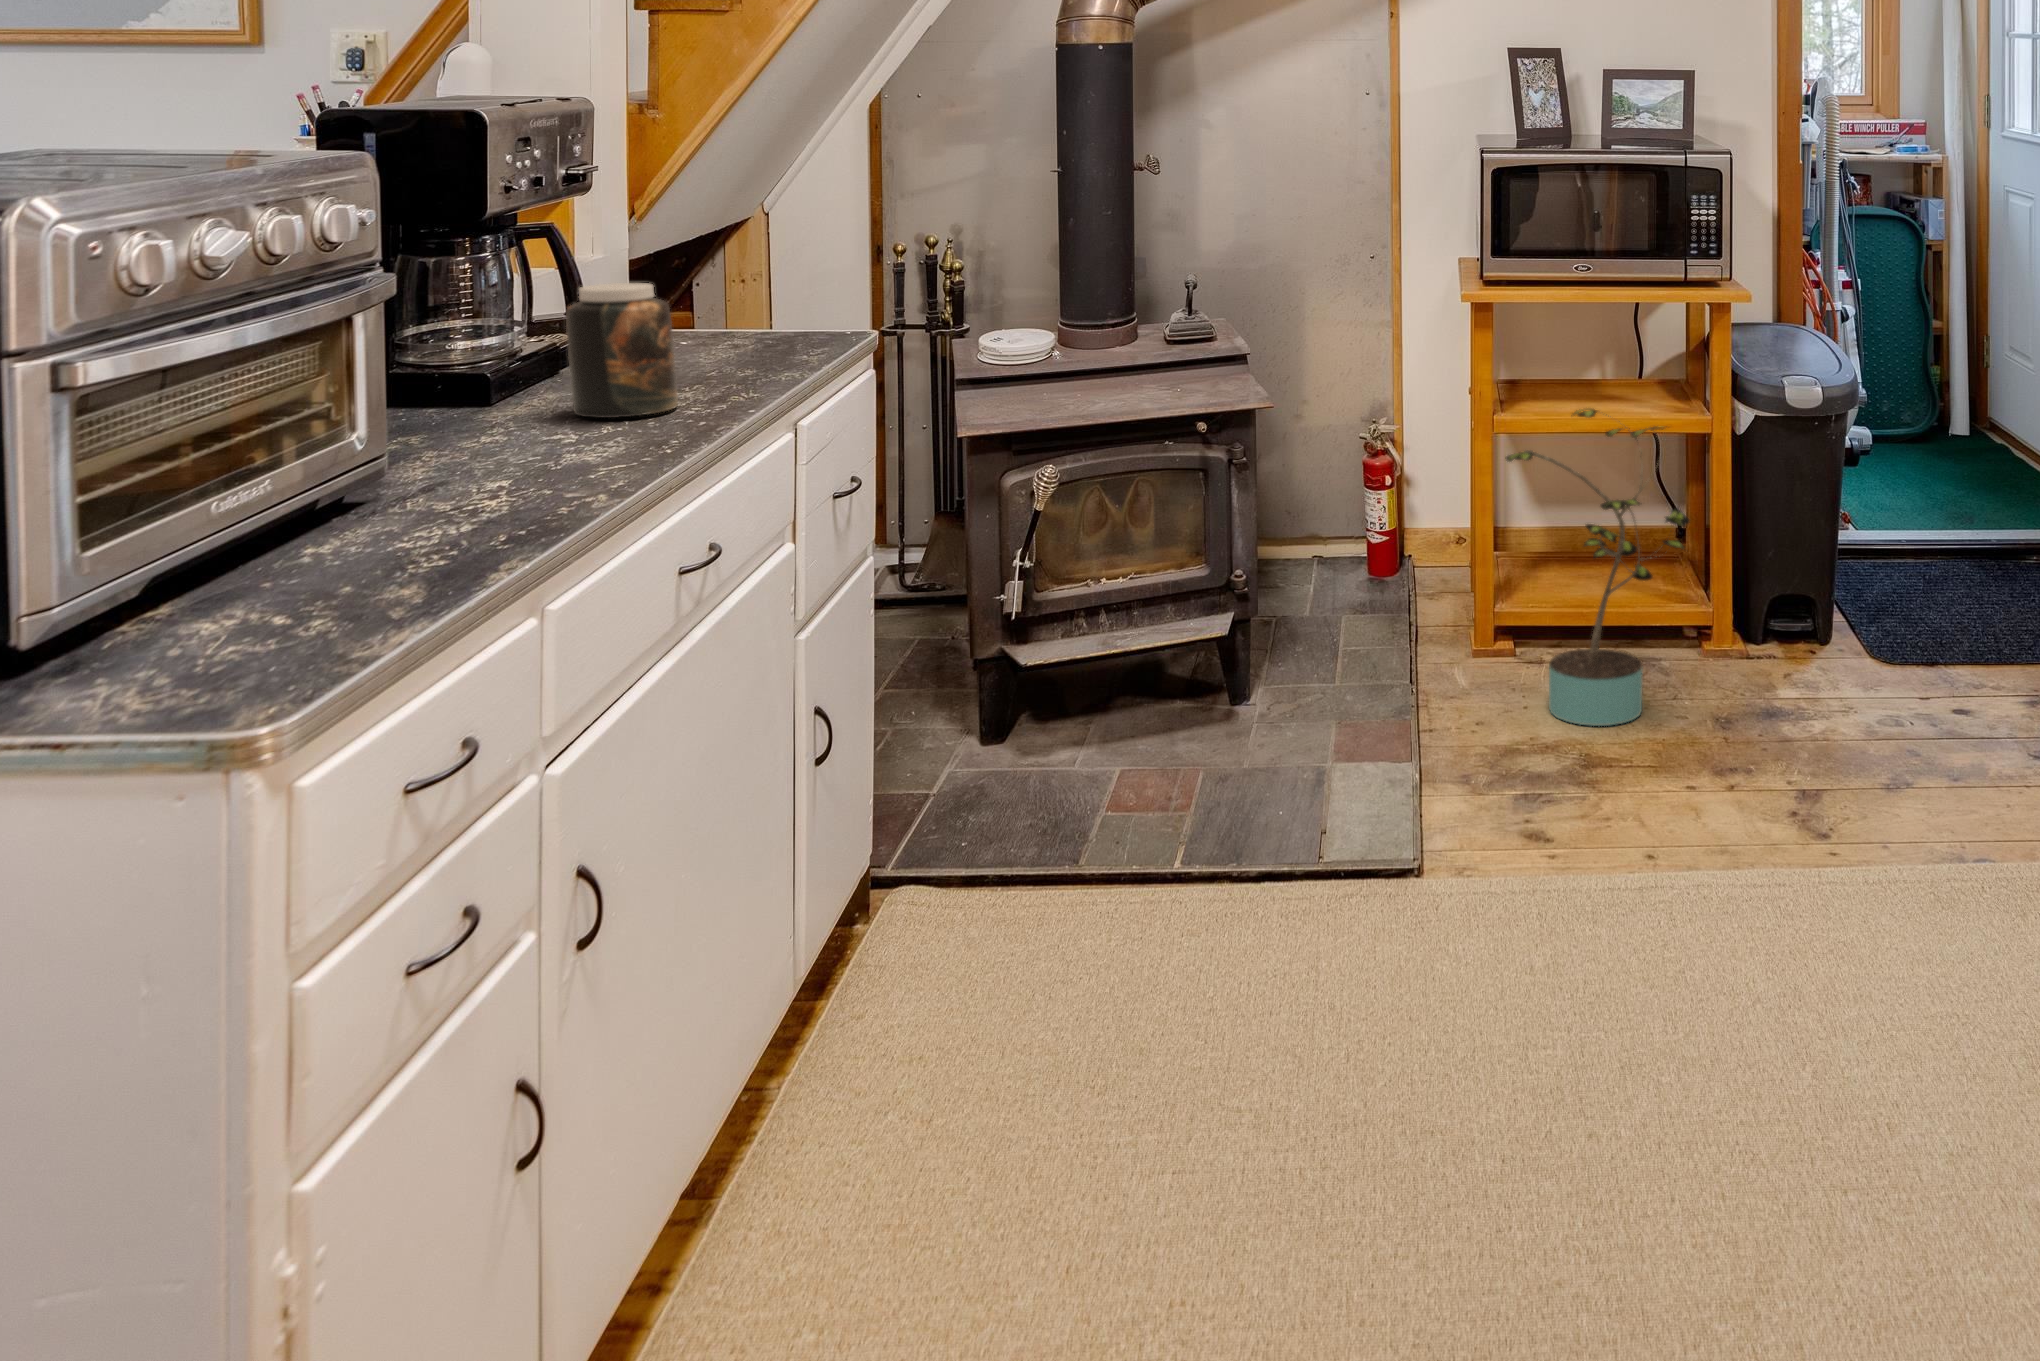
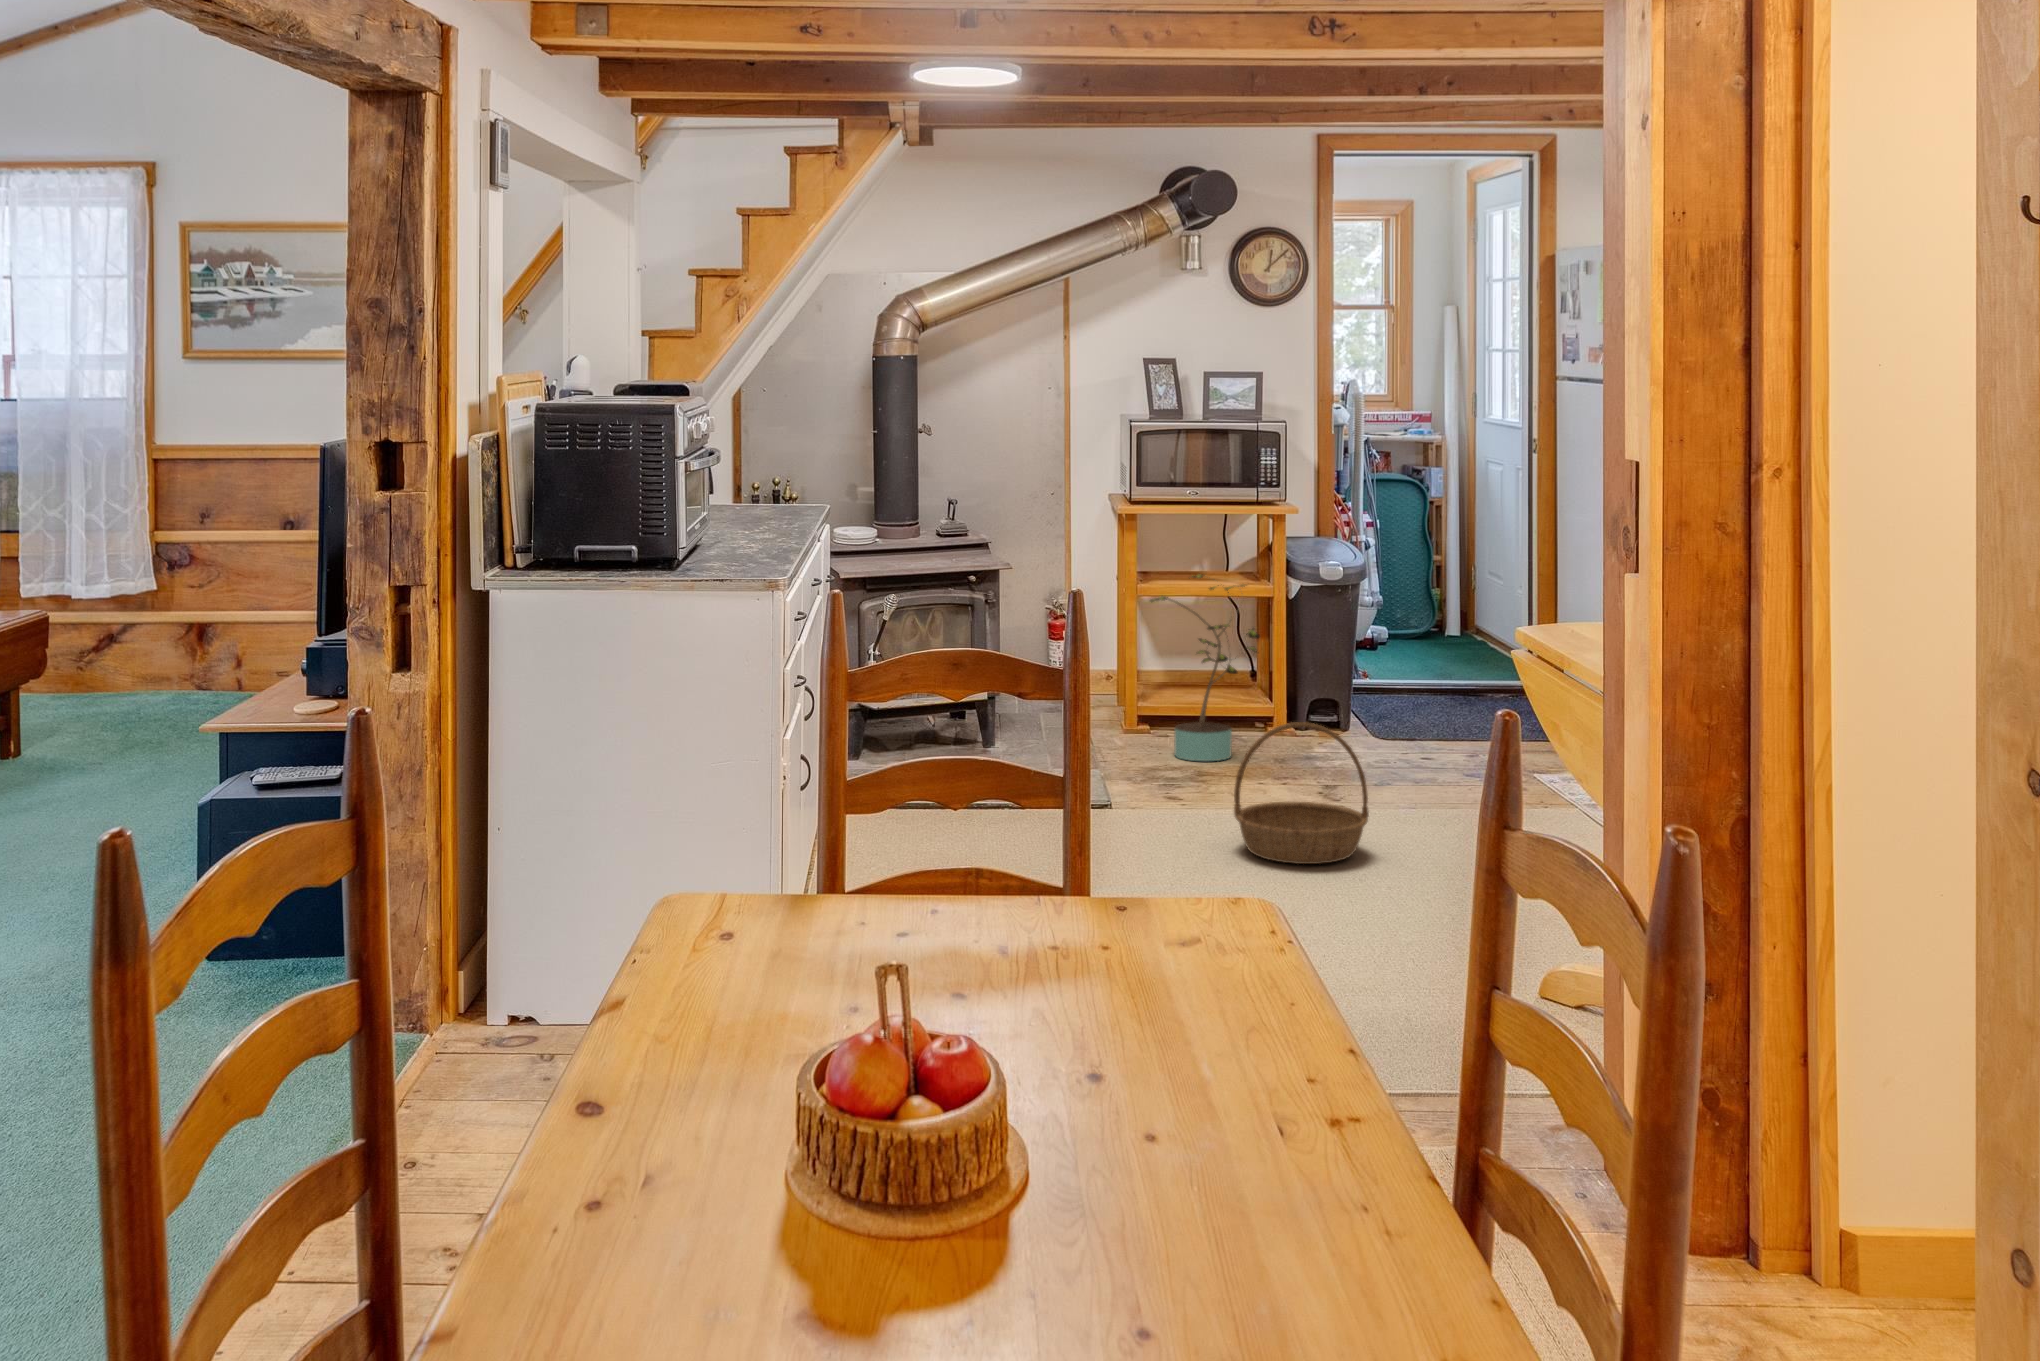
jar: present [566,283,678,418] -> none [731,467,778,527]
basket: none [1636,785,1902,1087] -> present [1234,722,1369,864]

